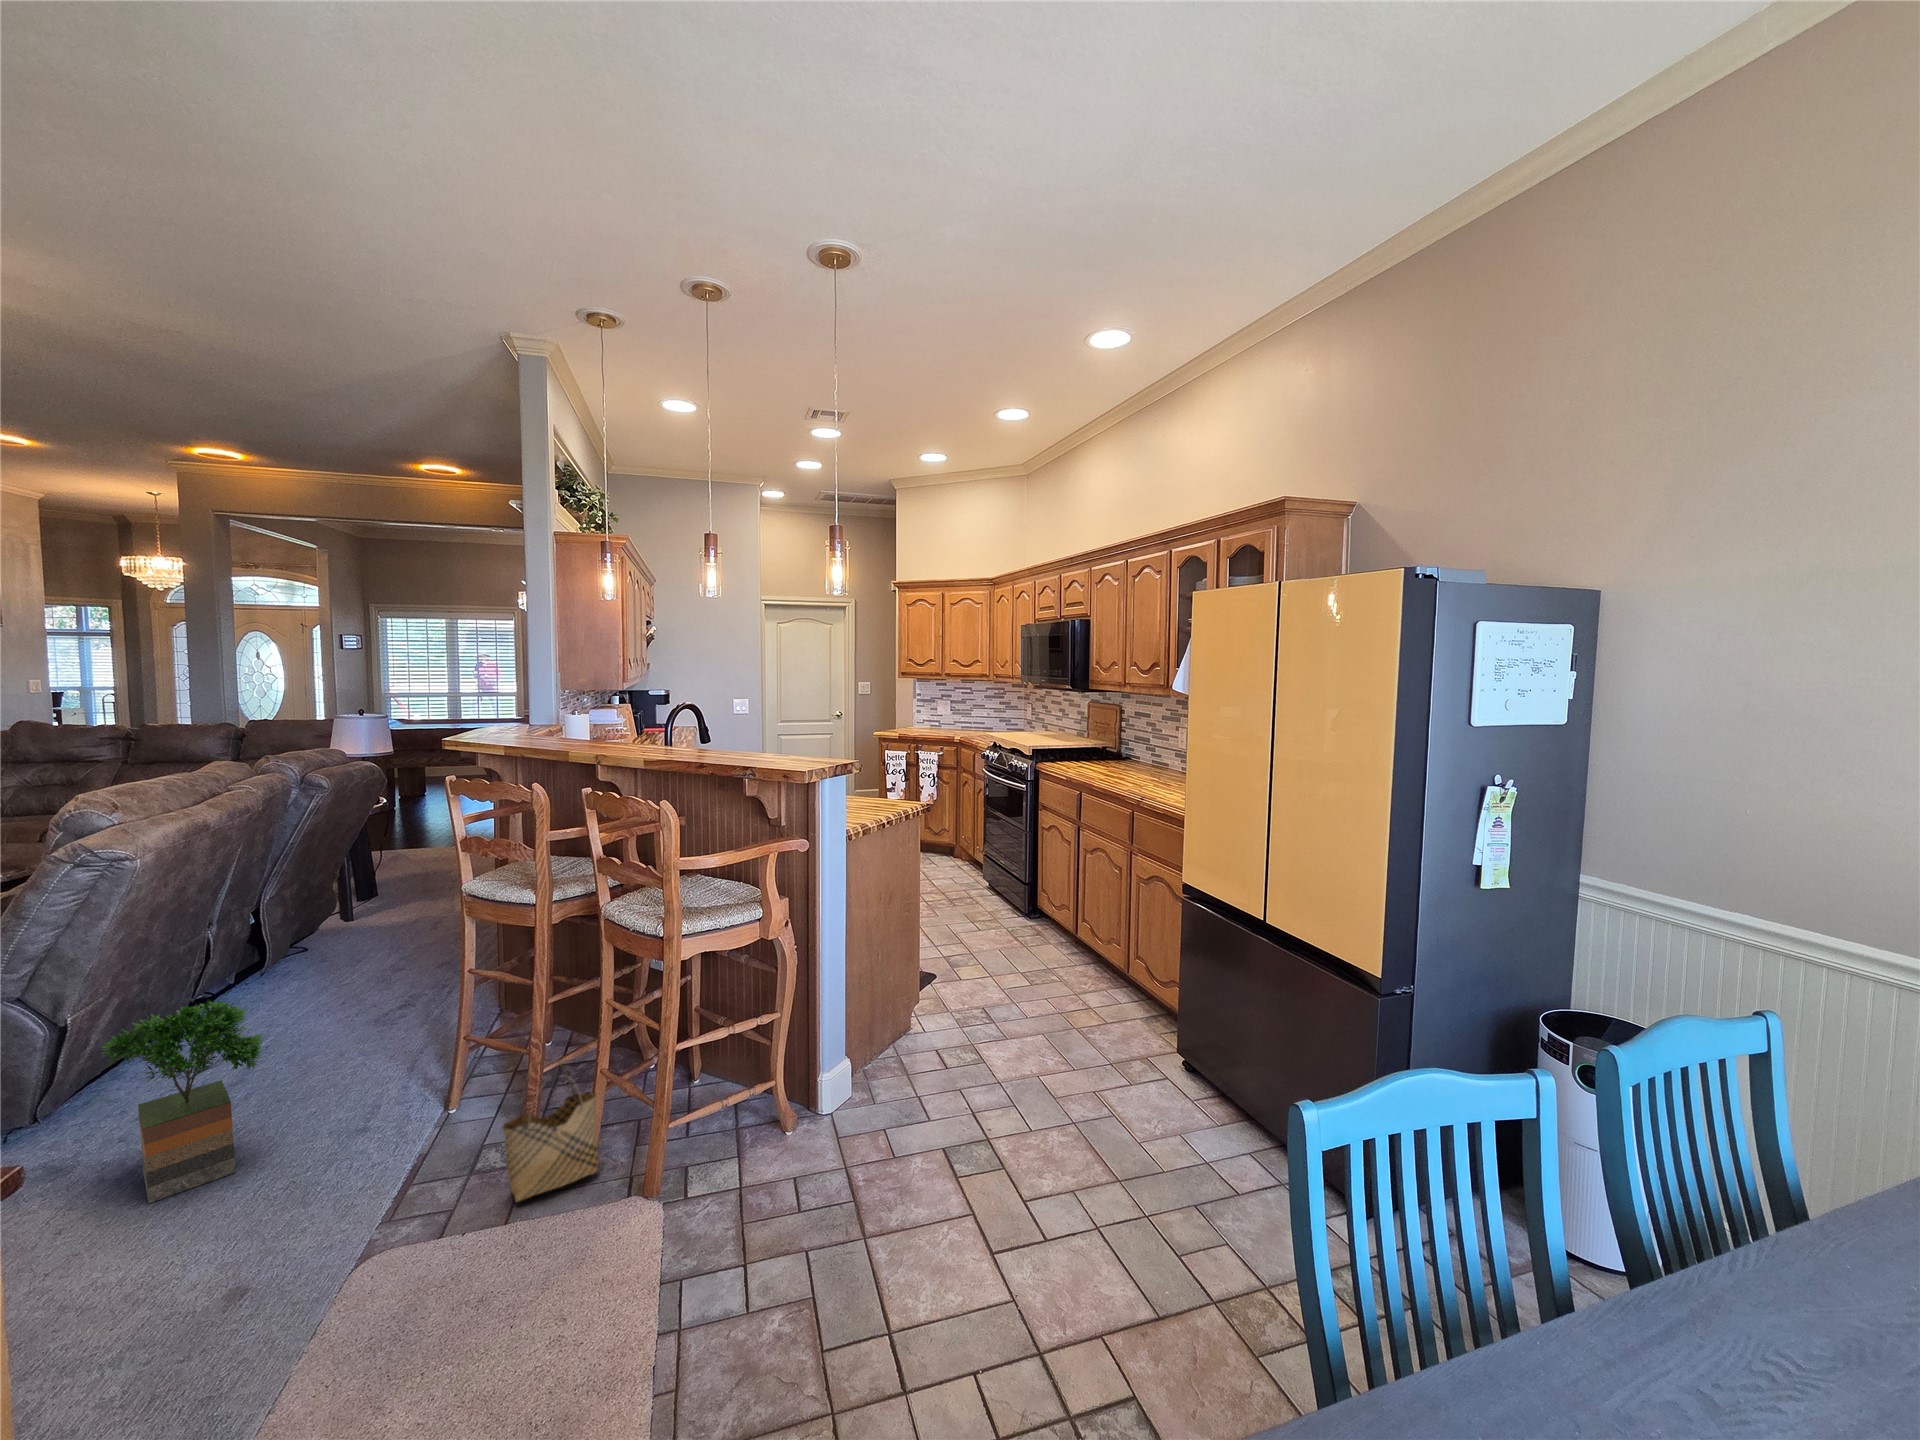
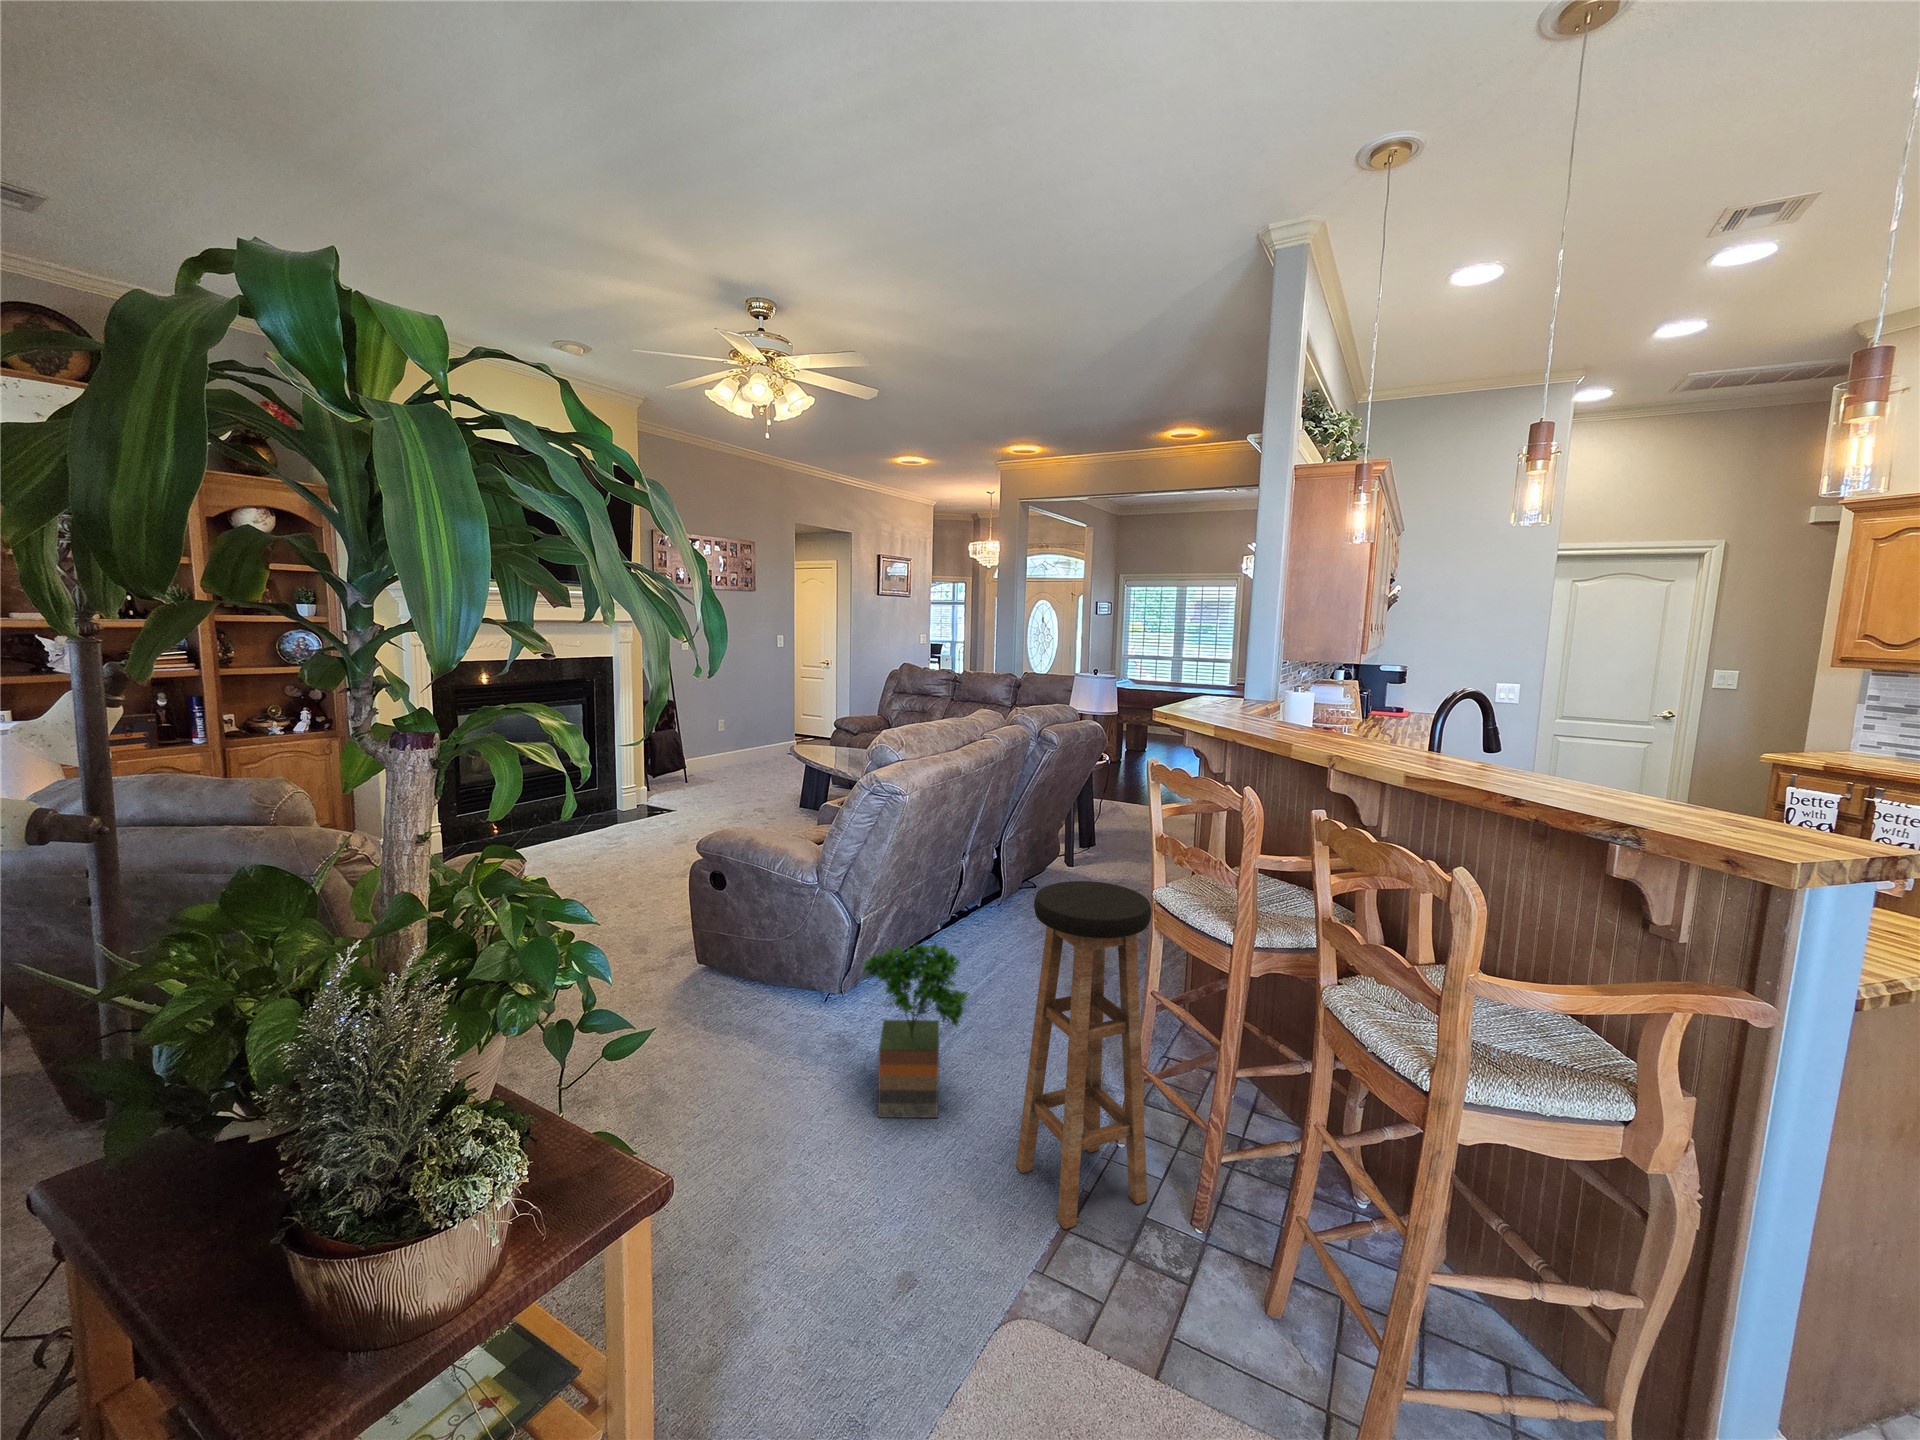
bar stool: none [343,886,484,1184] -> present [1016,881,1151,1229]
woven basket: present [502,1059,599,1202] -> none [1163,1168,1288,1365]

